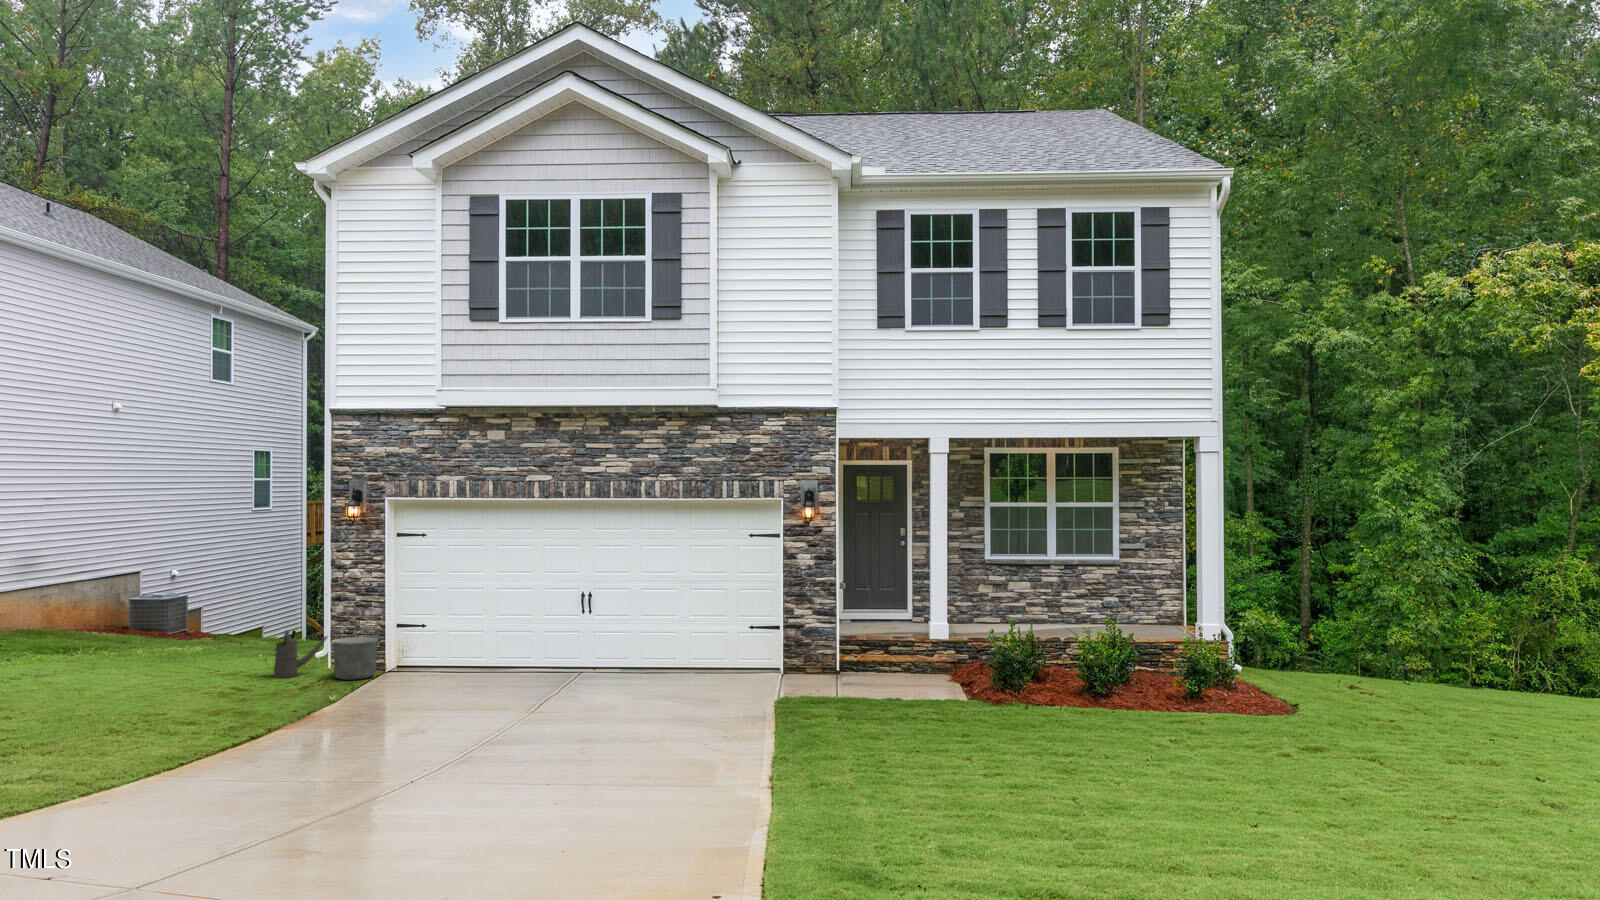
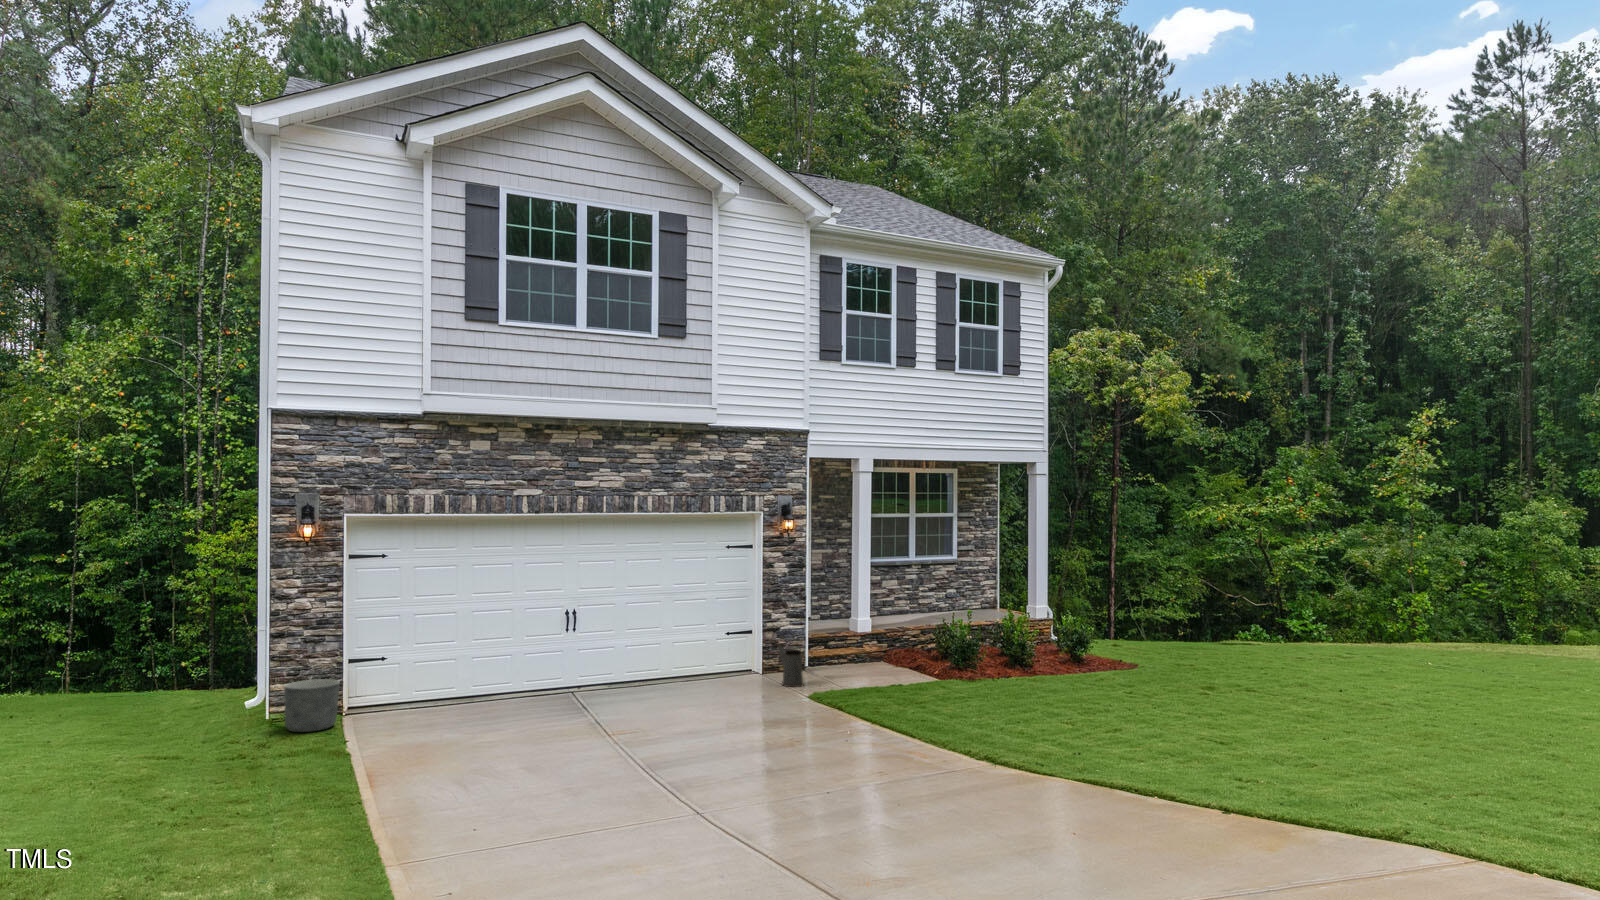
watering can: present [269,630,327,678] -> present [779,642,803,687]

